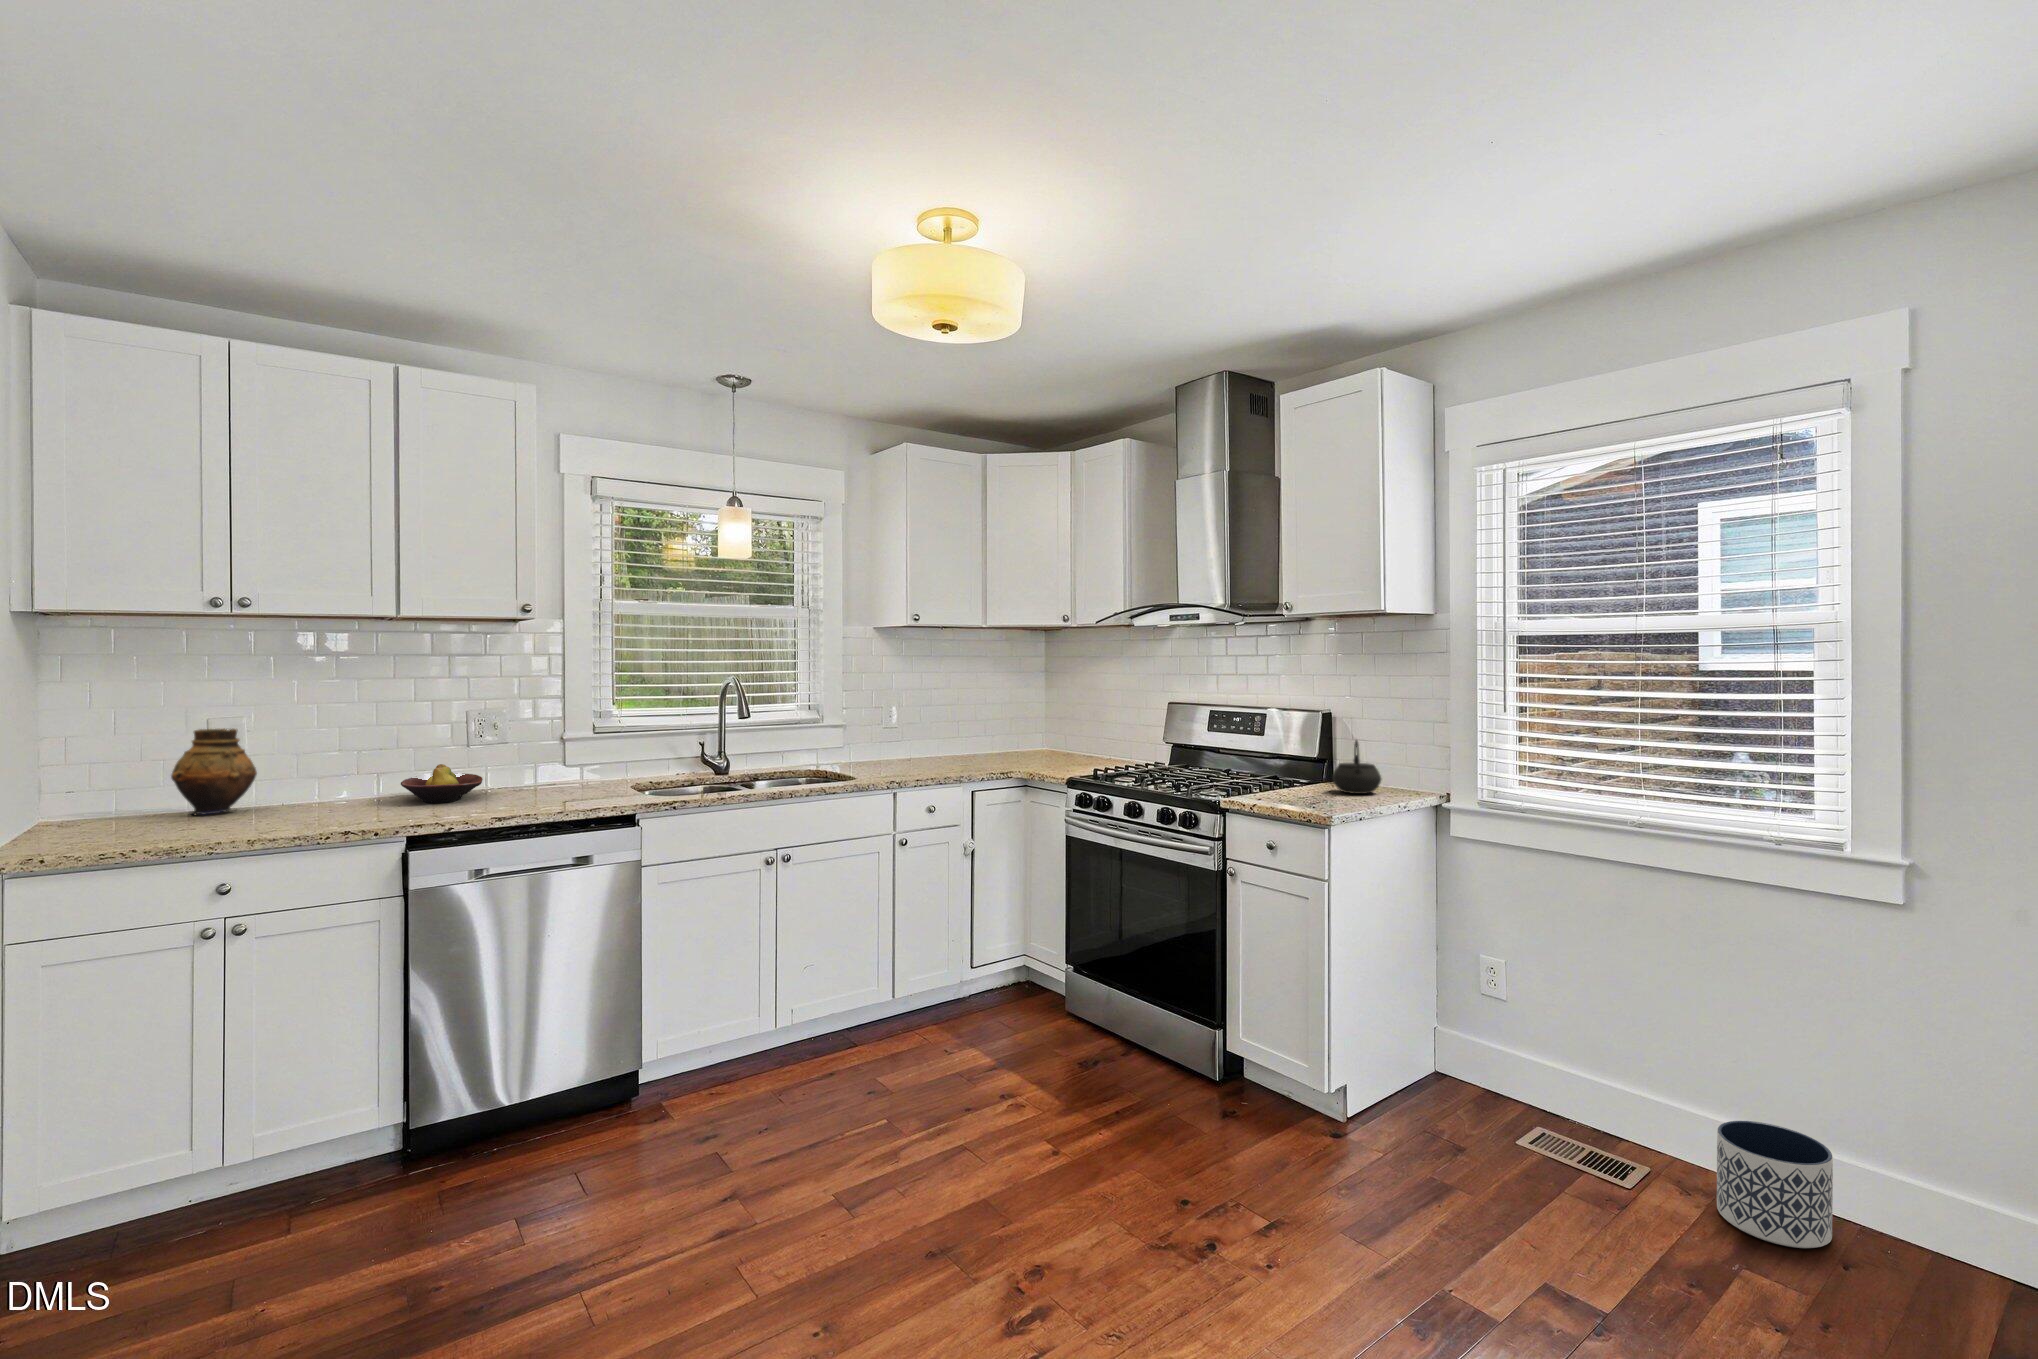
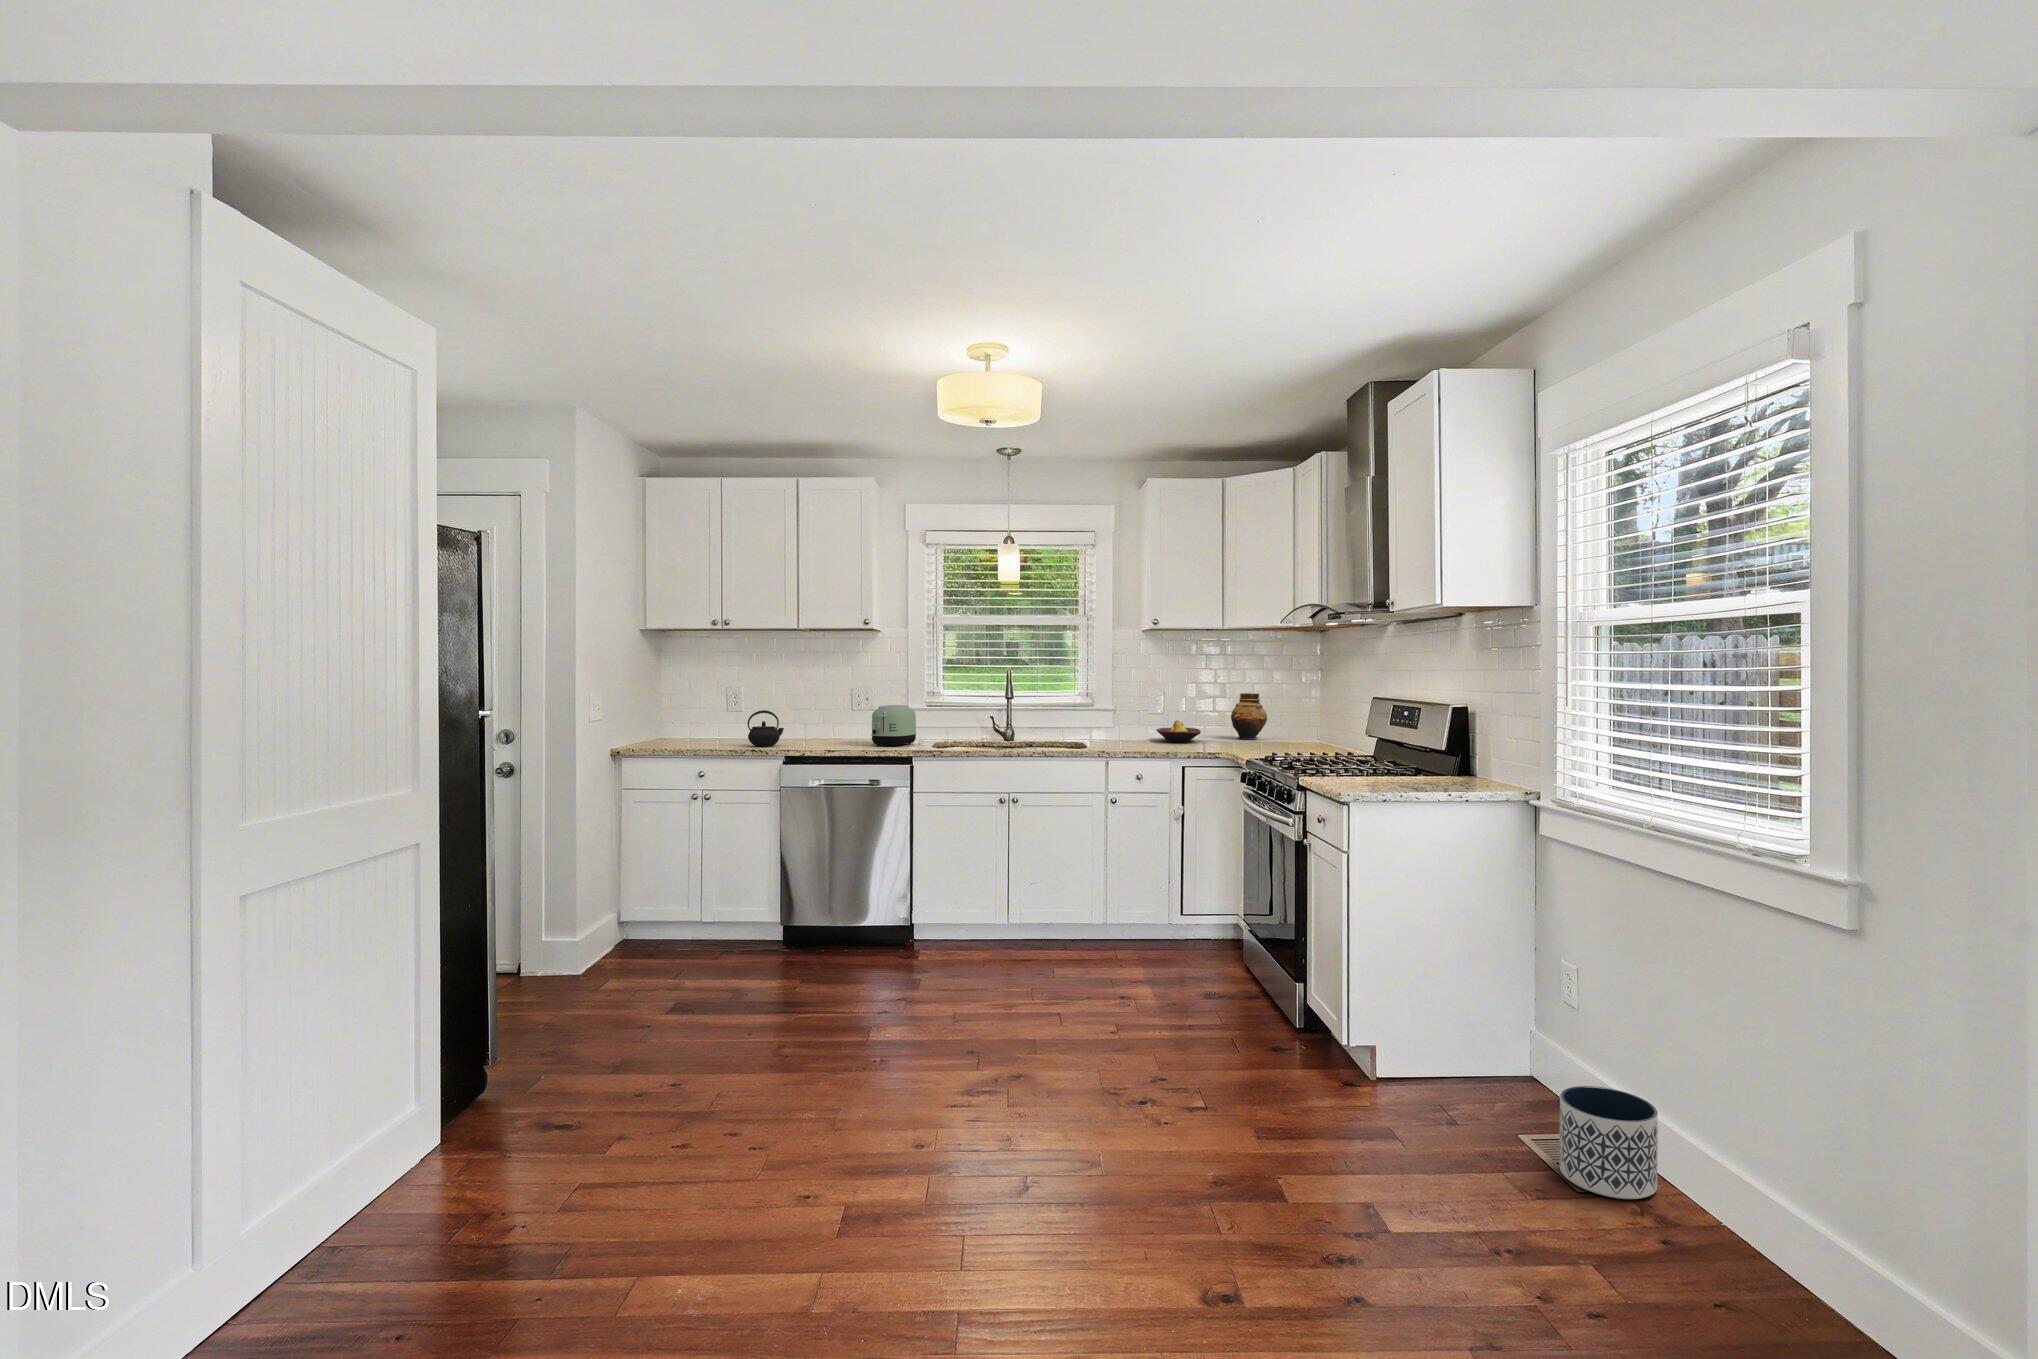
vase: present [171,729,257,815] -> present [1231,693,1267,739]
toaster: none [546,735,613,801] -> present [871,705,917,746]
kettle: present [1332,740,1381,794] -> present [748,710,784,746]
fruit bowl: present [401,764,483,803] -> present [1156,720,1201,743]

